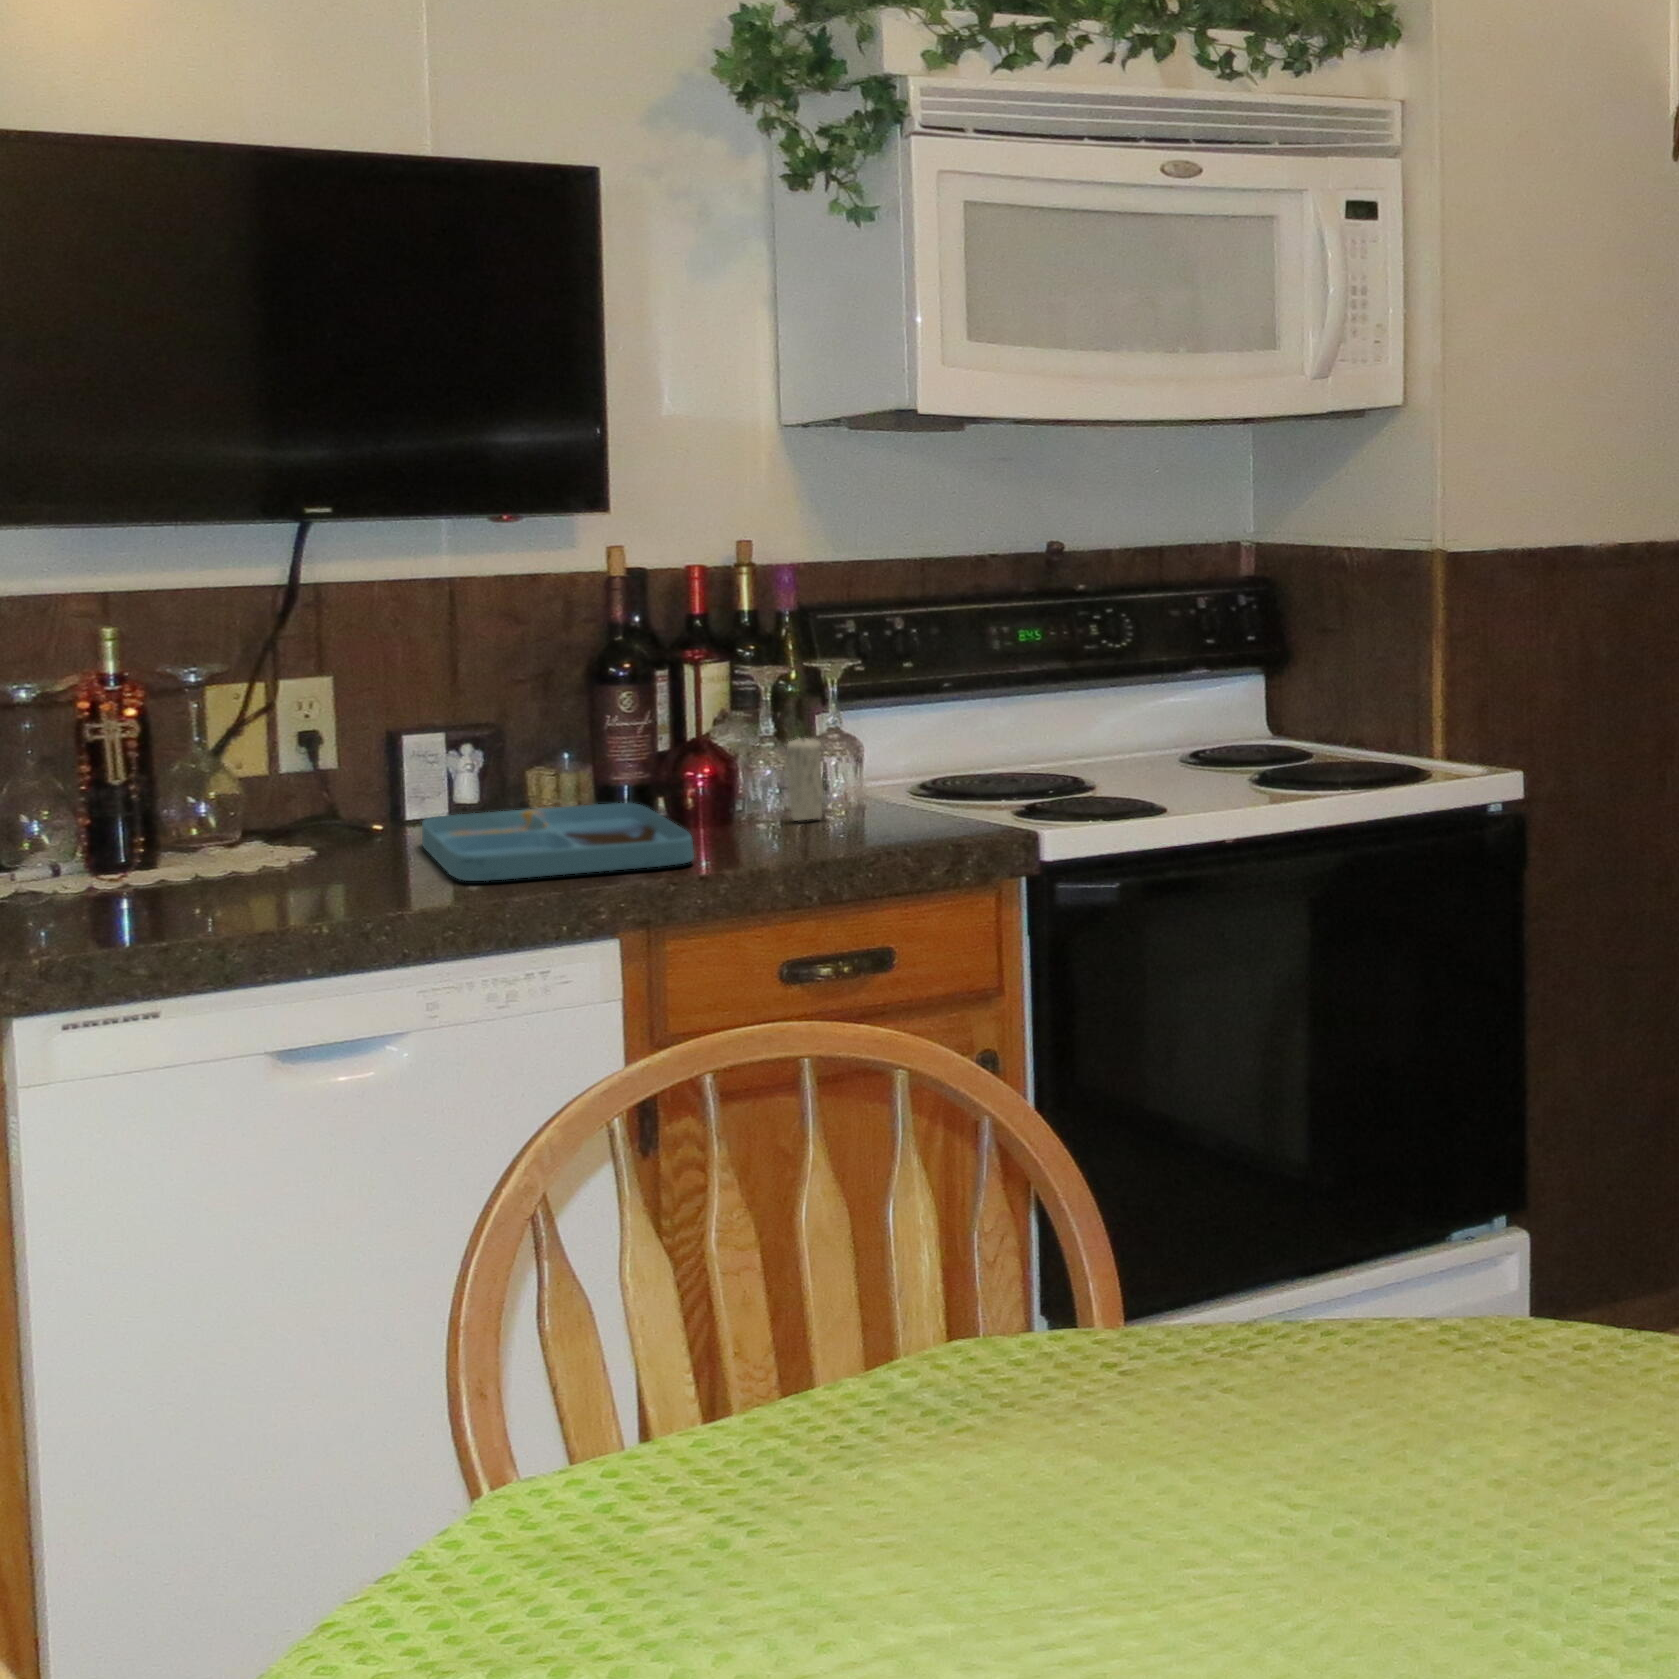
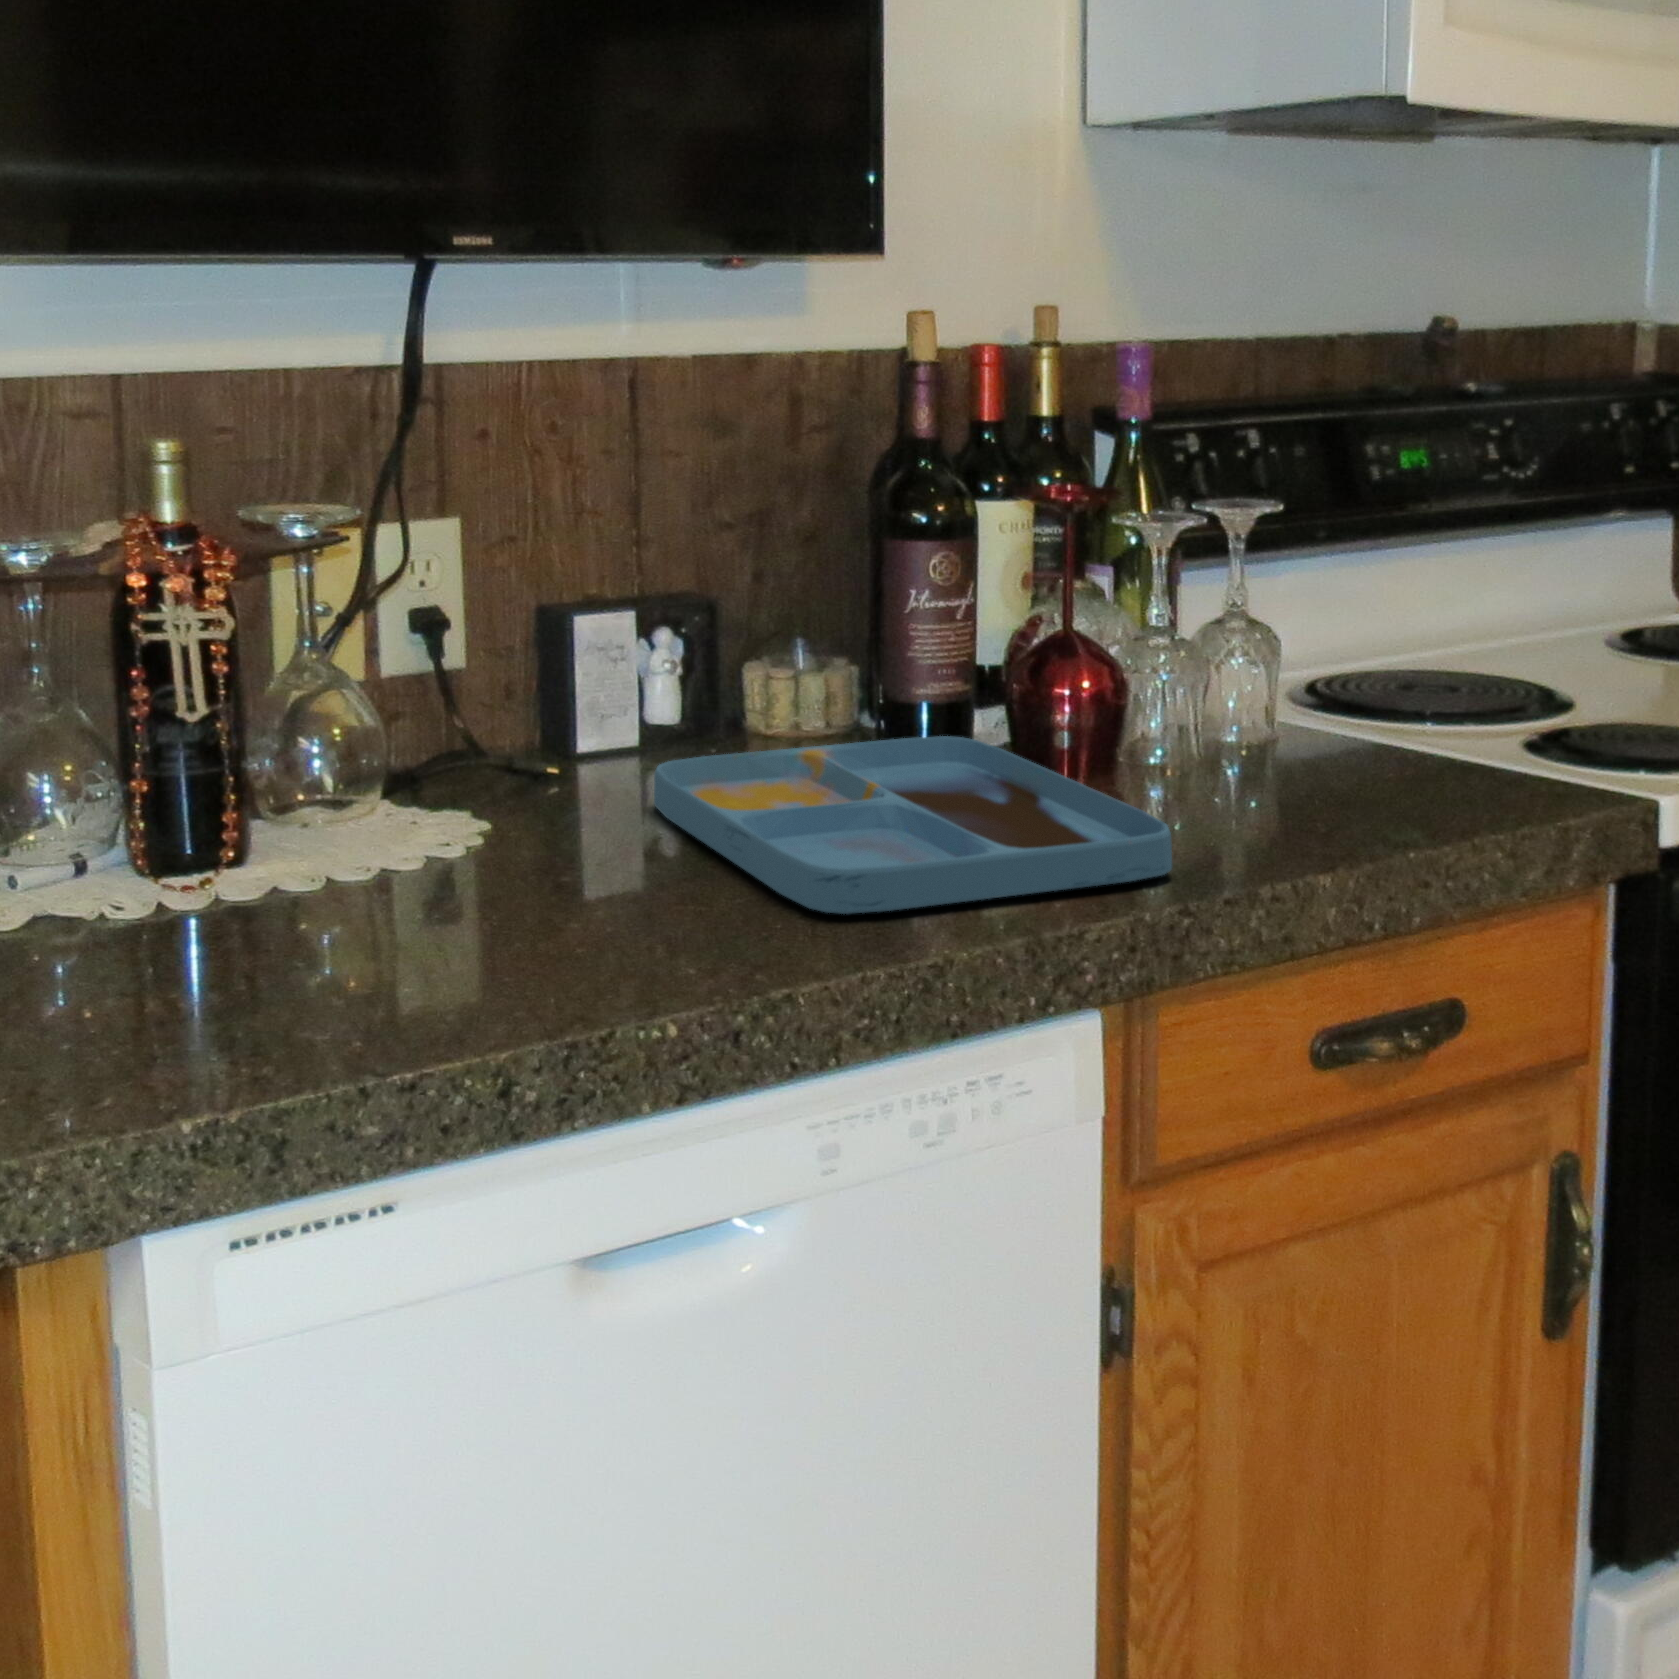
candle: present [787,737,823,821] -> none [1195,609,1249,767]

